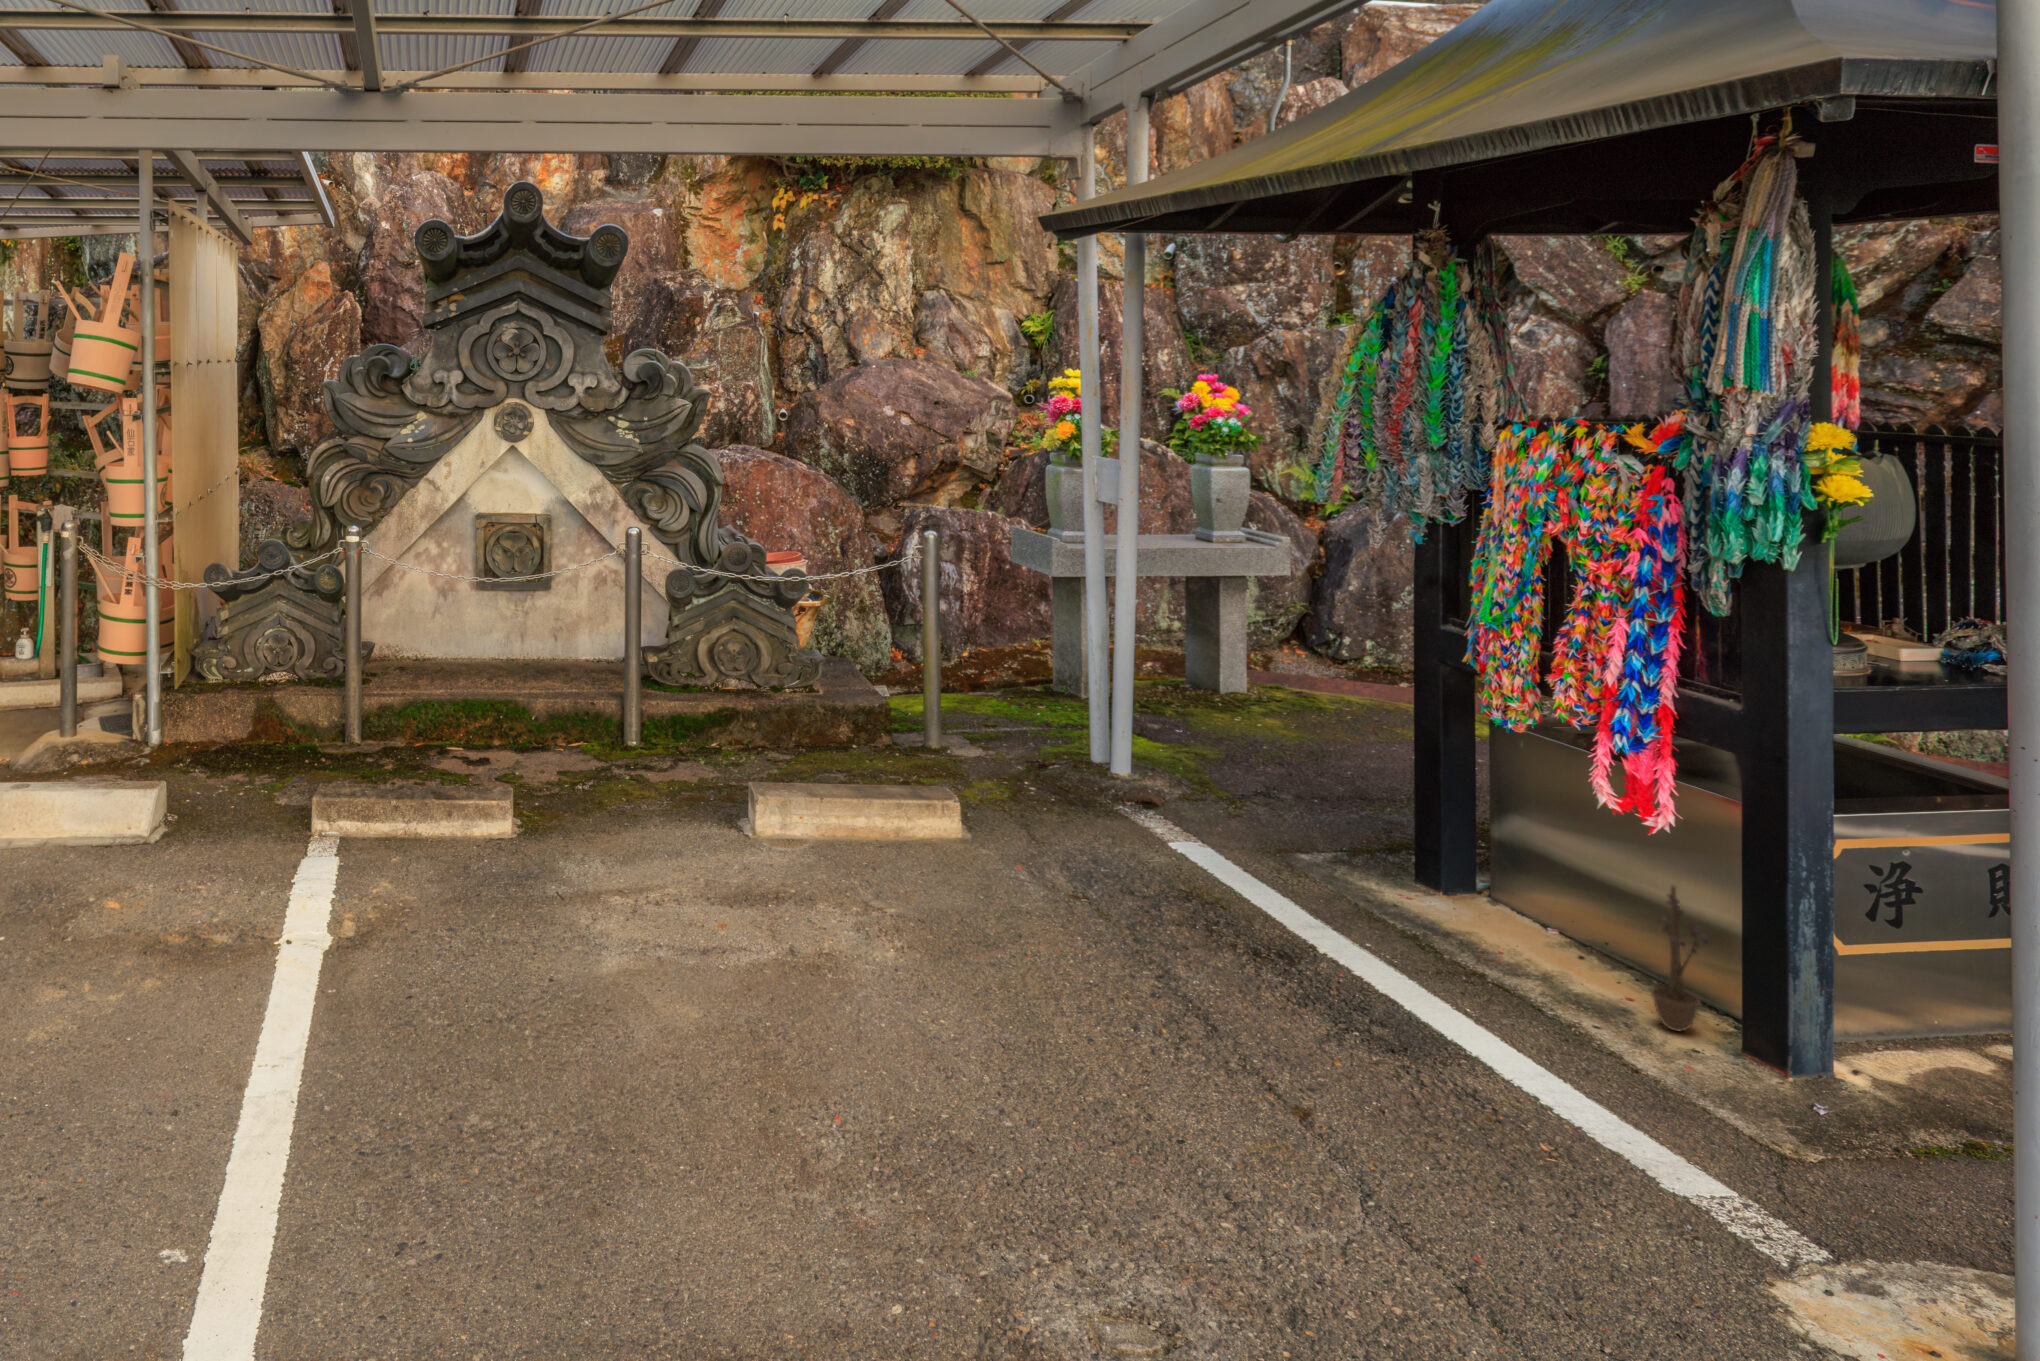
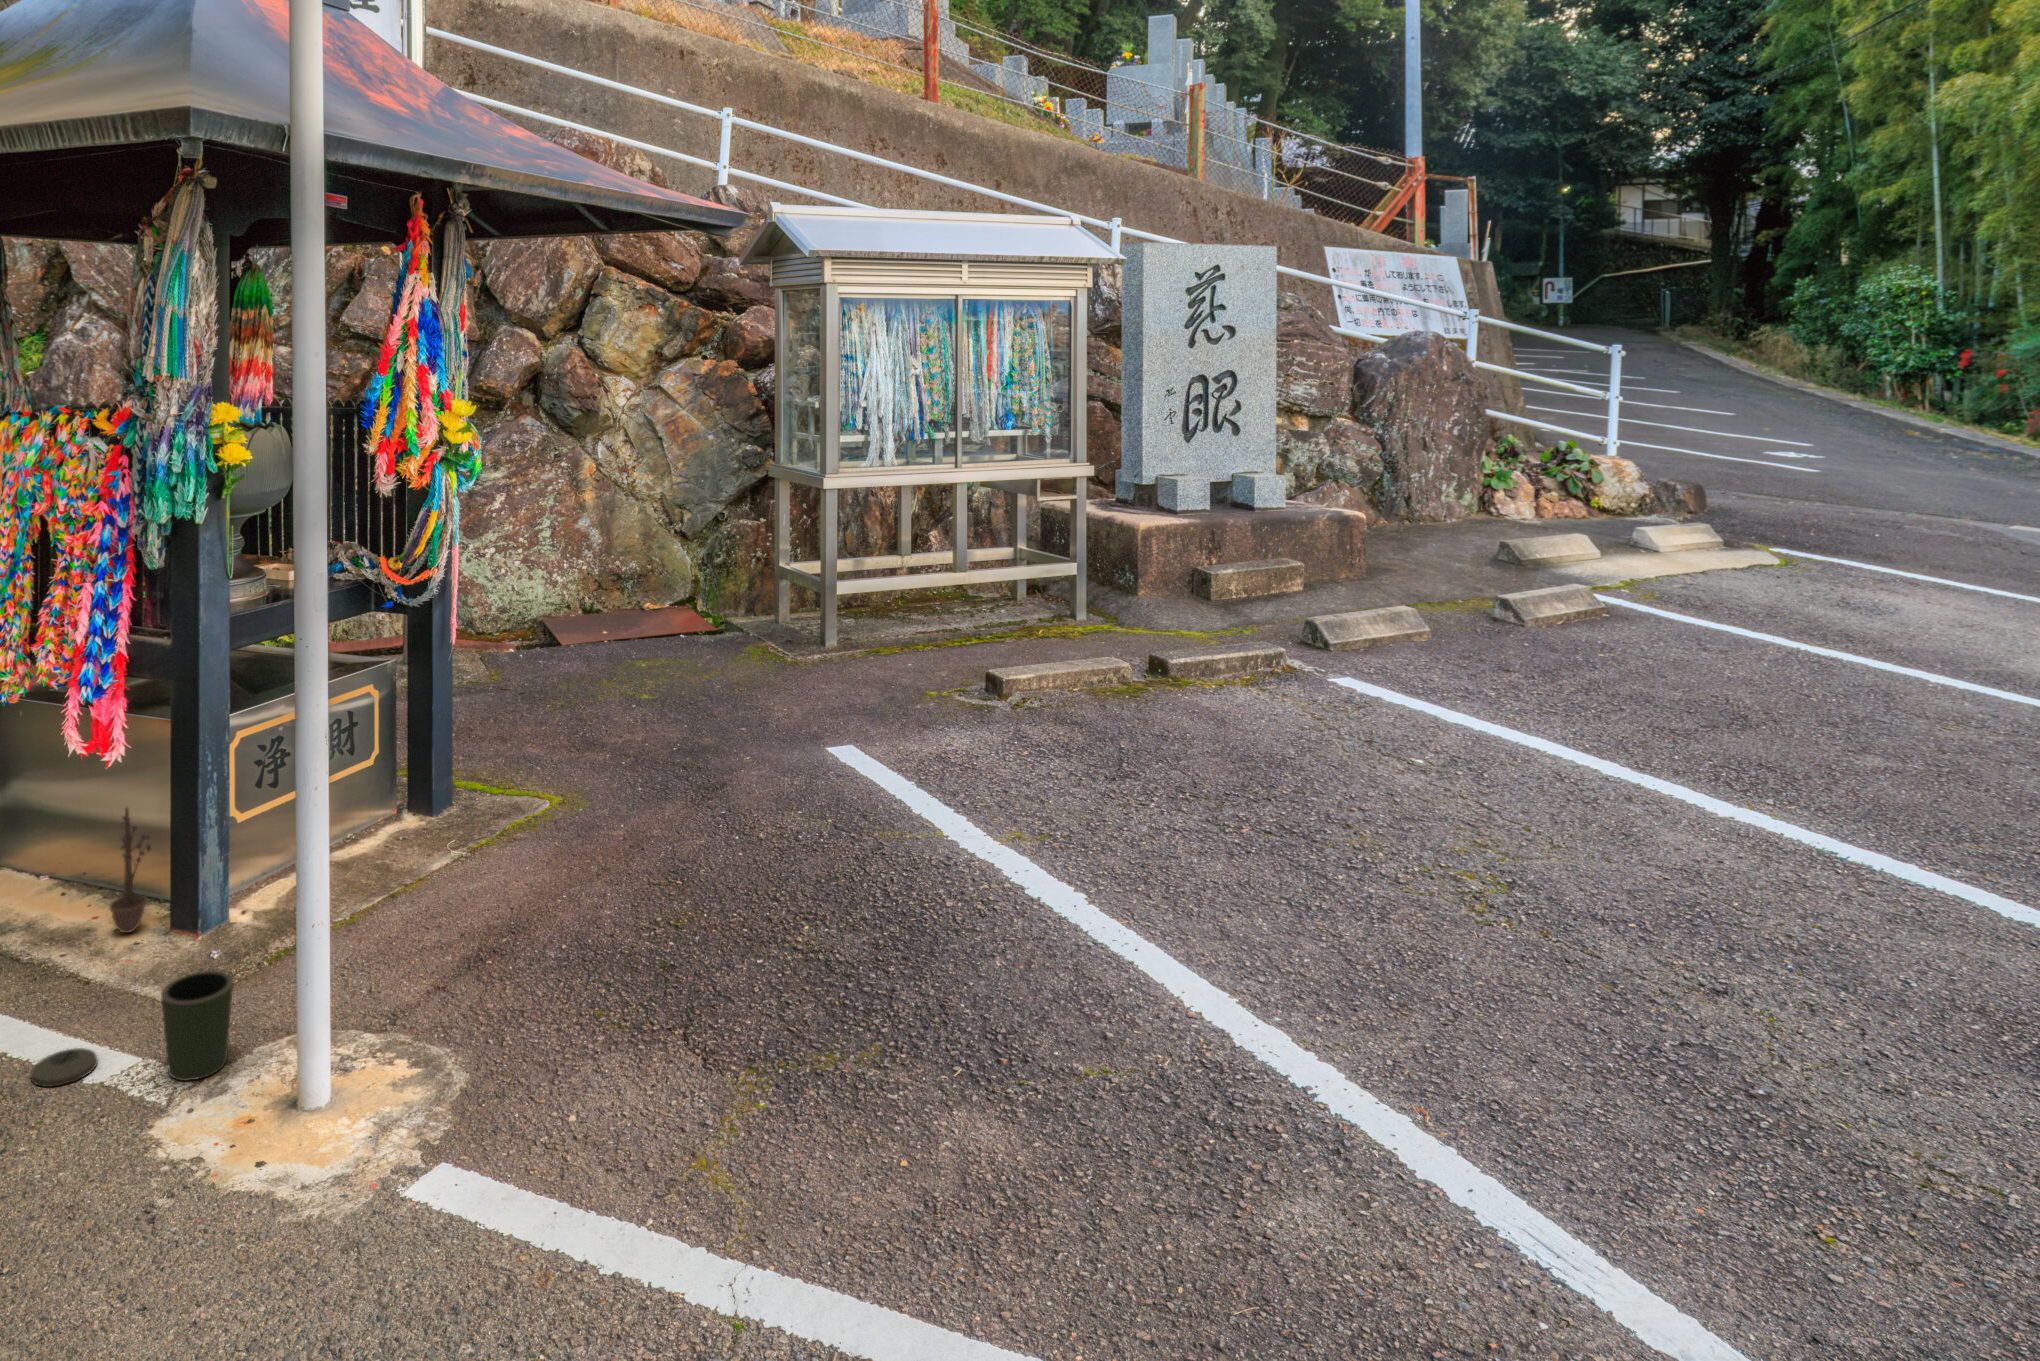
trash can: none [1590,1106,1874,1243] -> present [31,971,233,1087]

